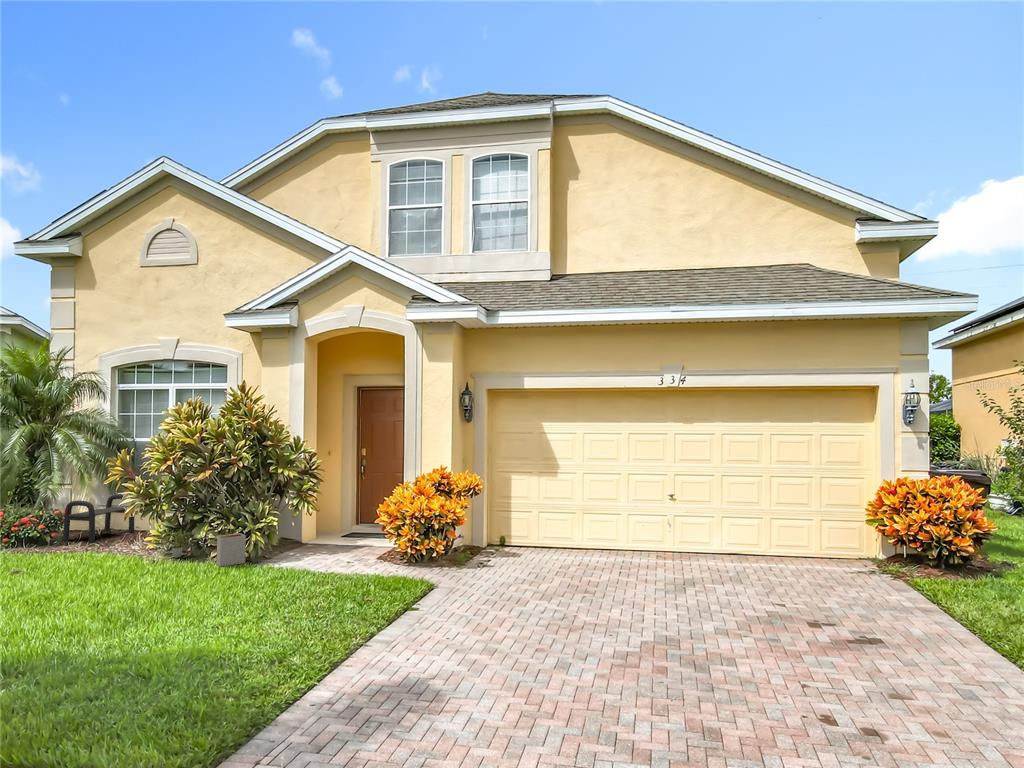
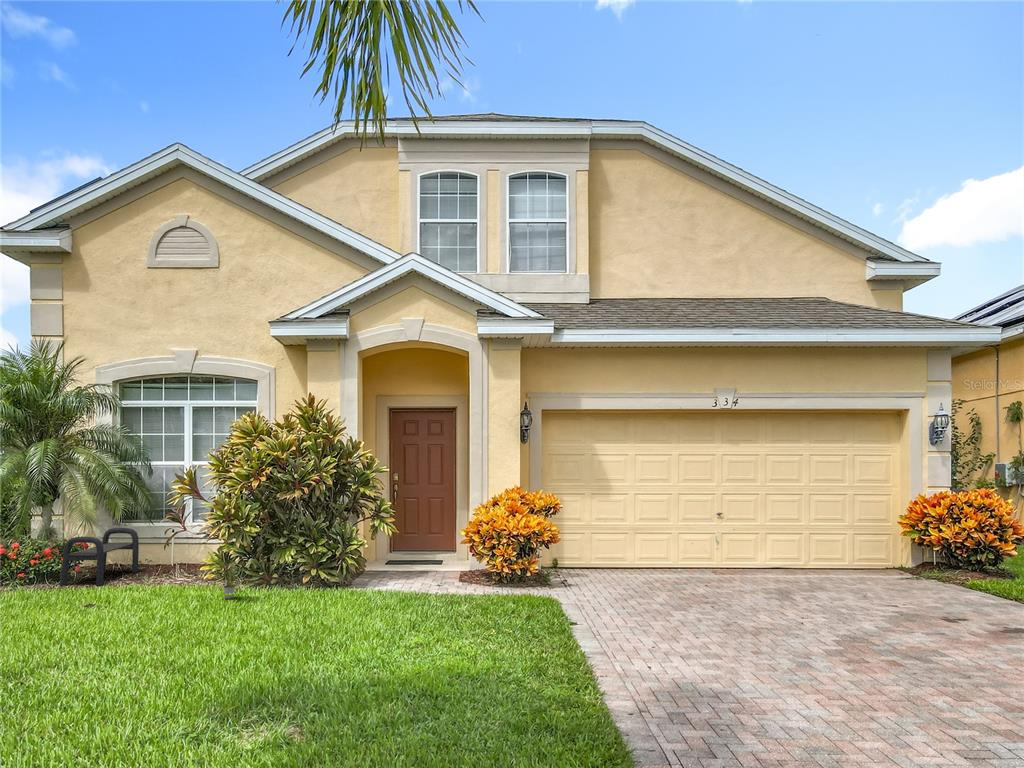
storage bin: present [217,527,246,566] -> none [285,561,318,606]

